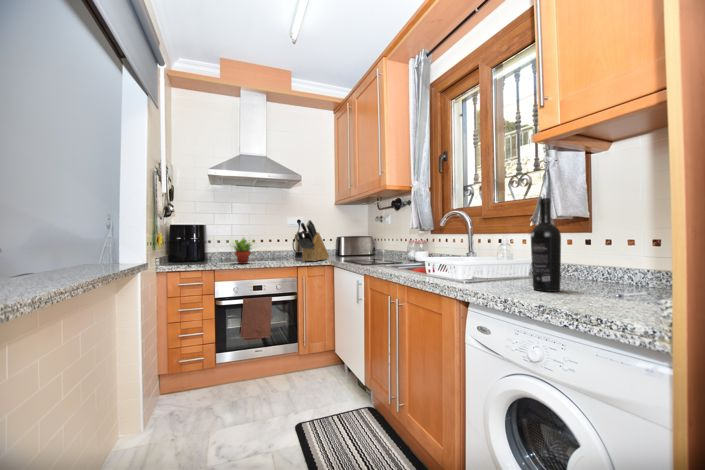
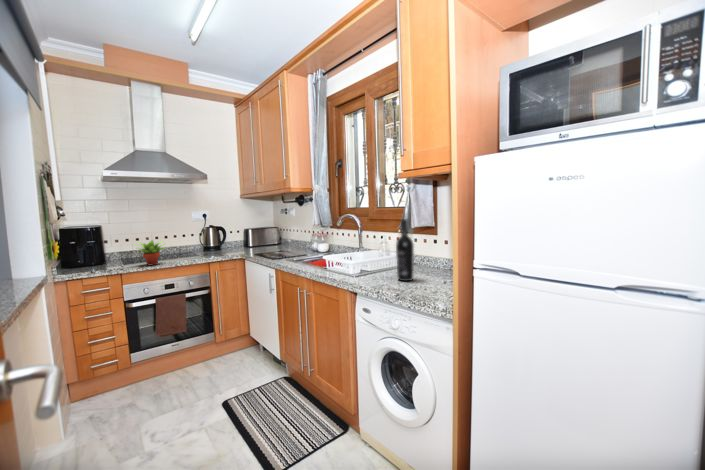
knife block: present [297,220,329,261] -> none [207,219,239,257]

